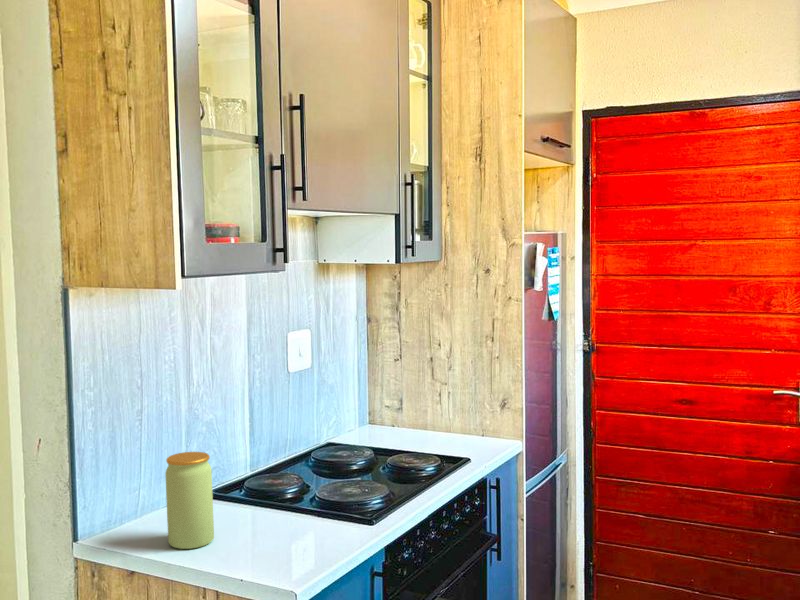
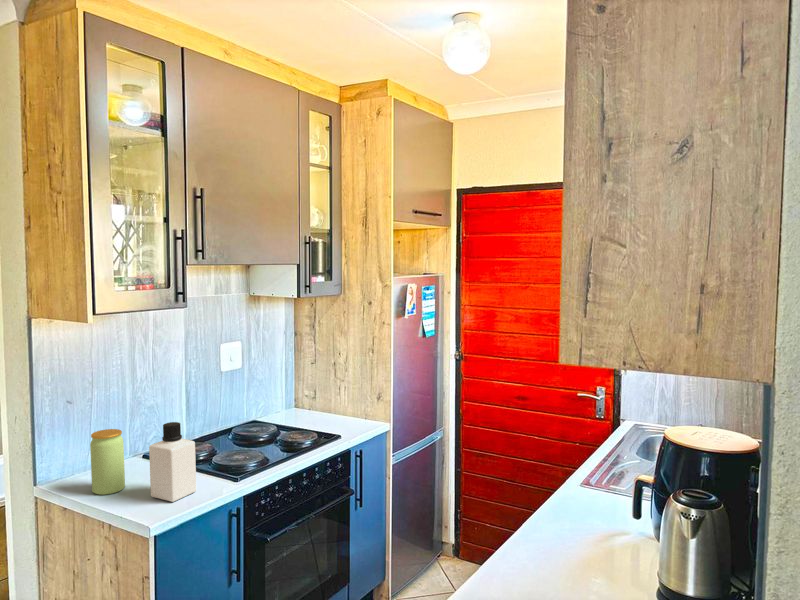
bottle: none [262,437,326,554] -> present [149,422,196,502]

